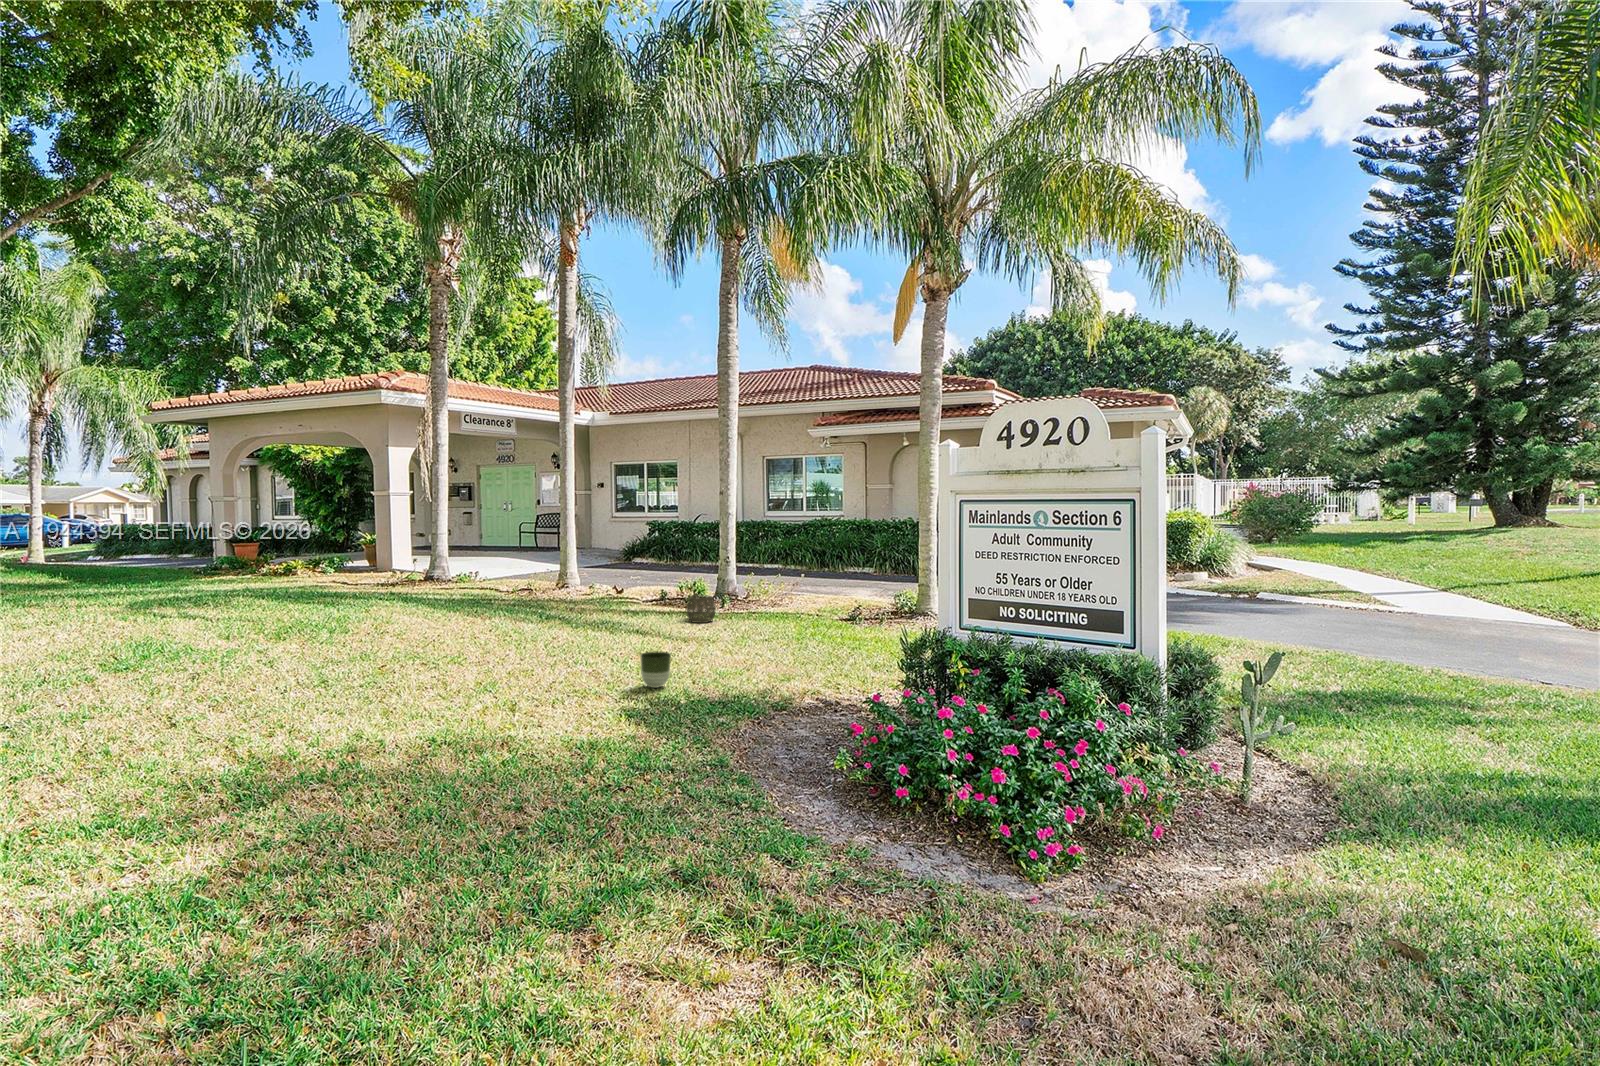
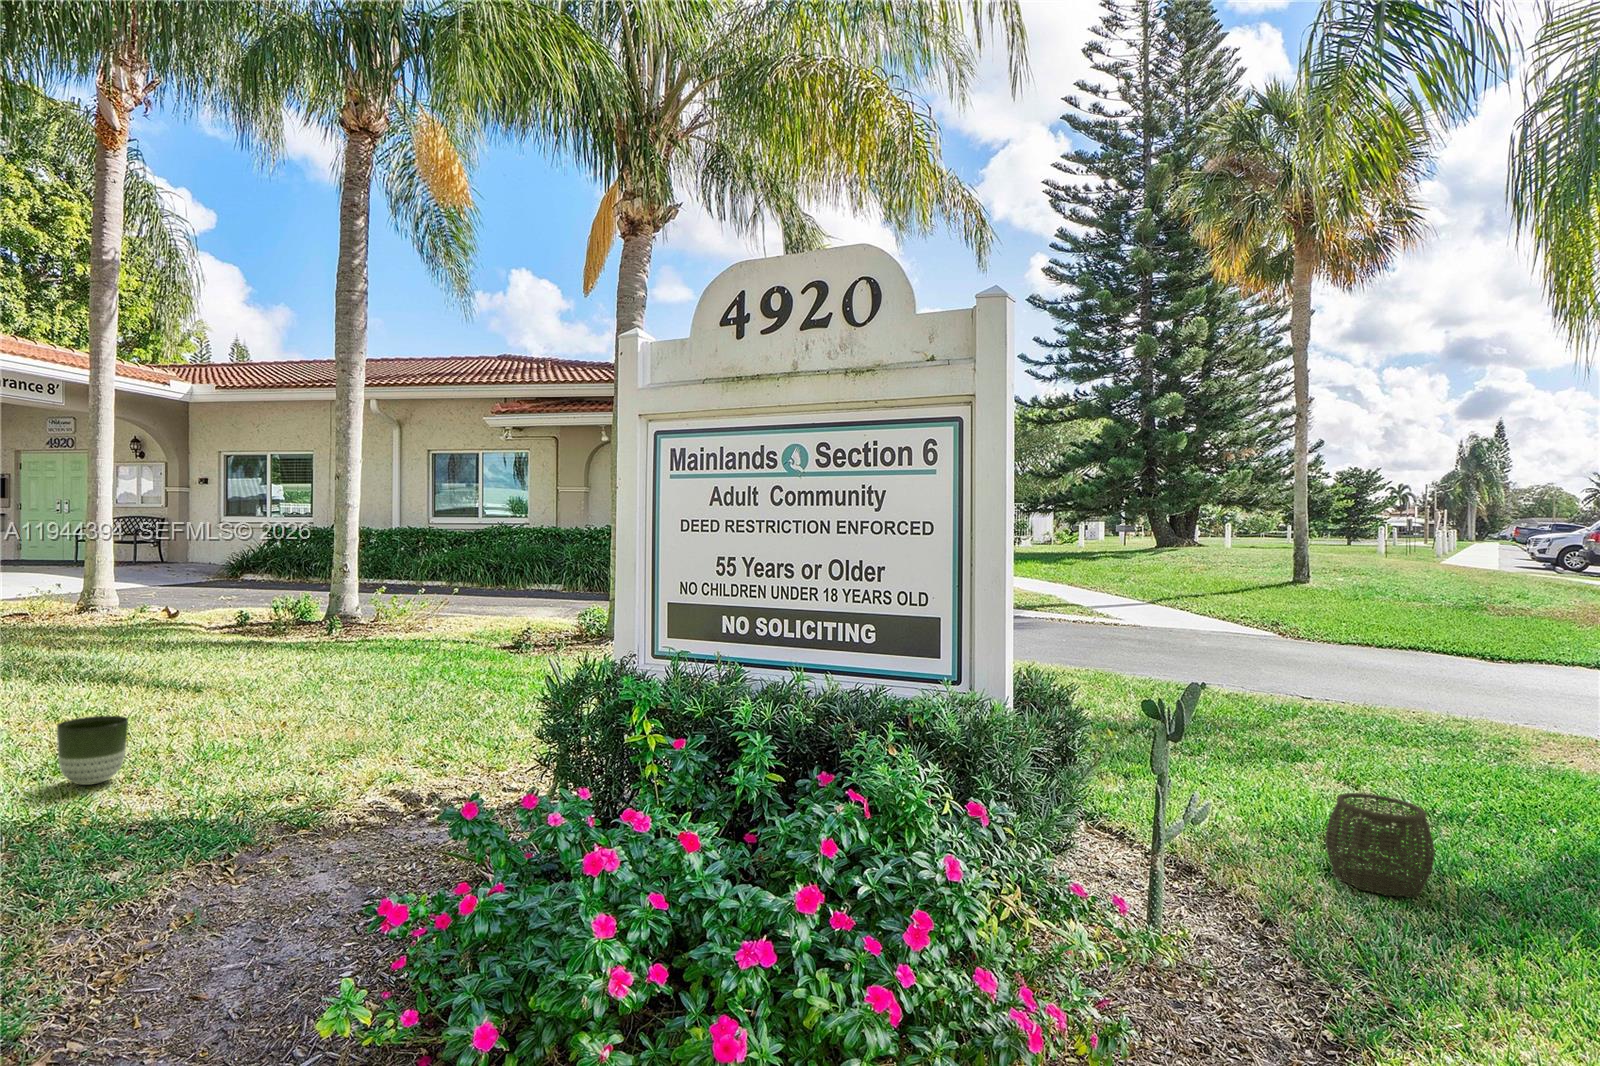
woven basket: present [687,595,715,623] -> present [1325,793,1435,897]

